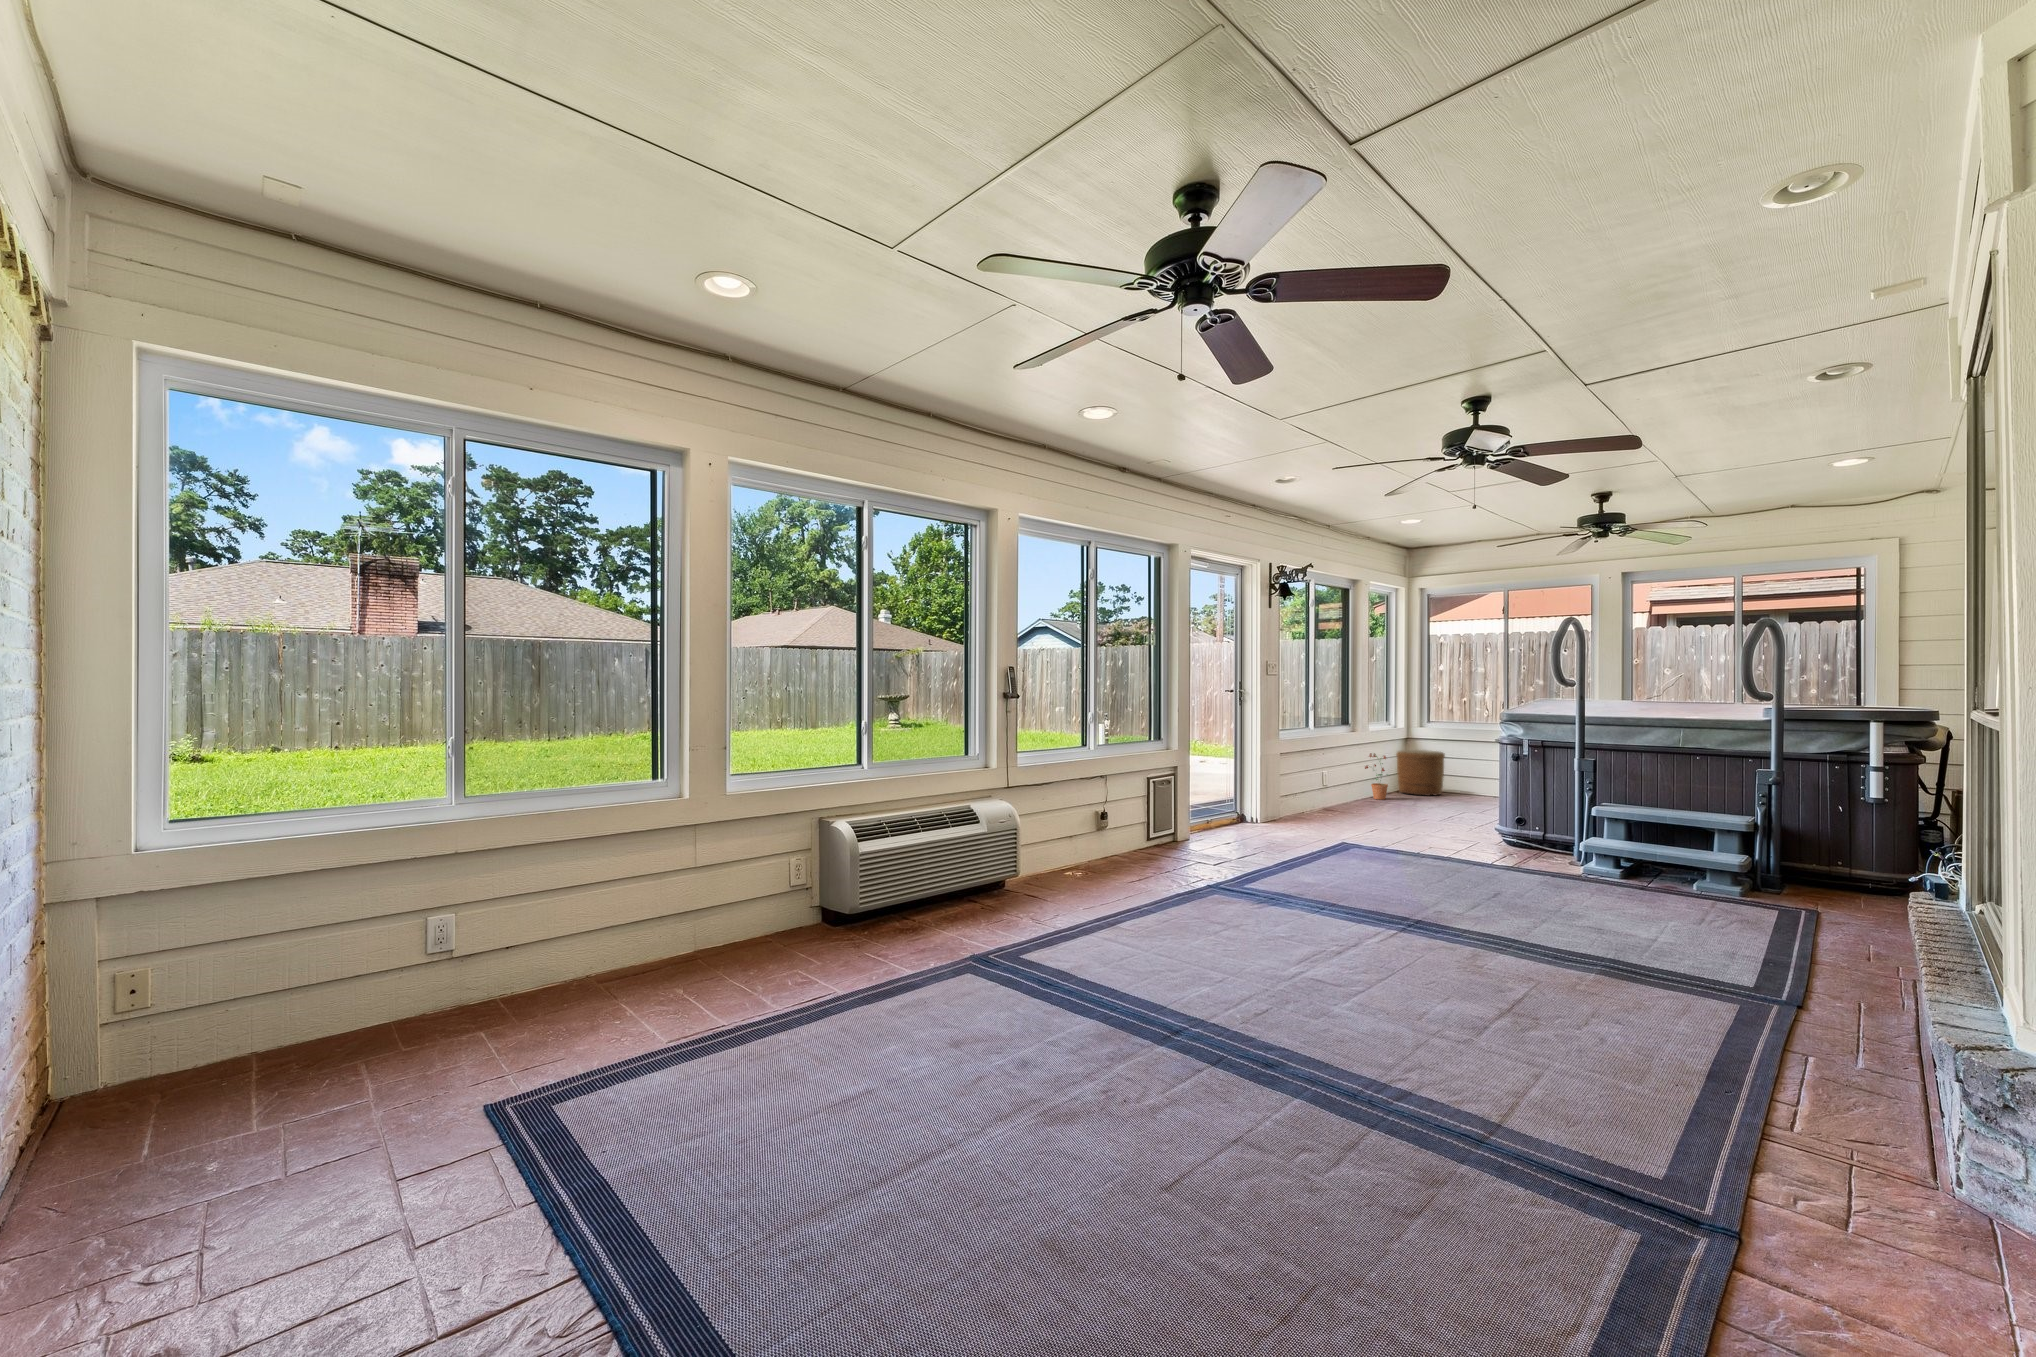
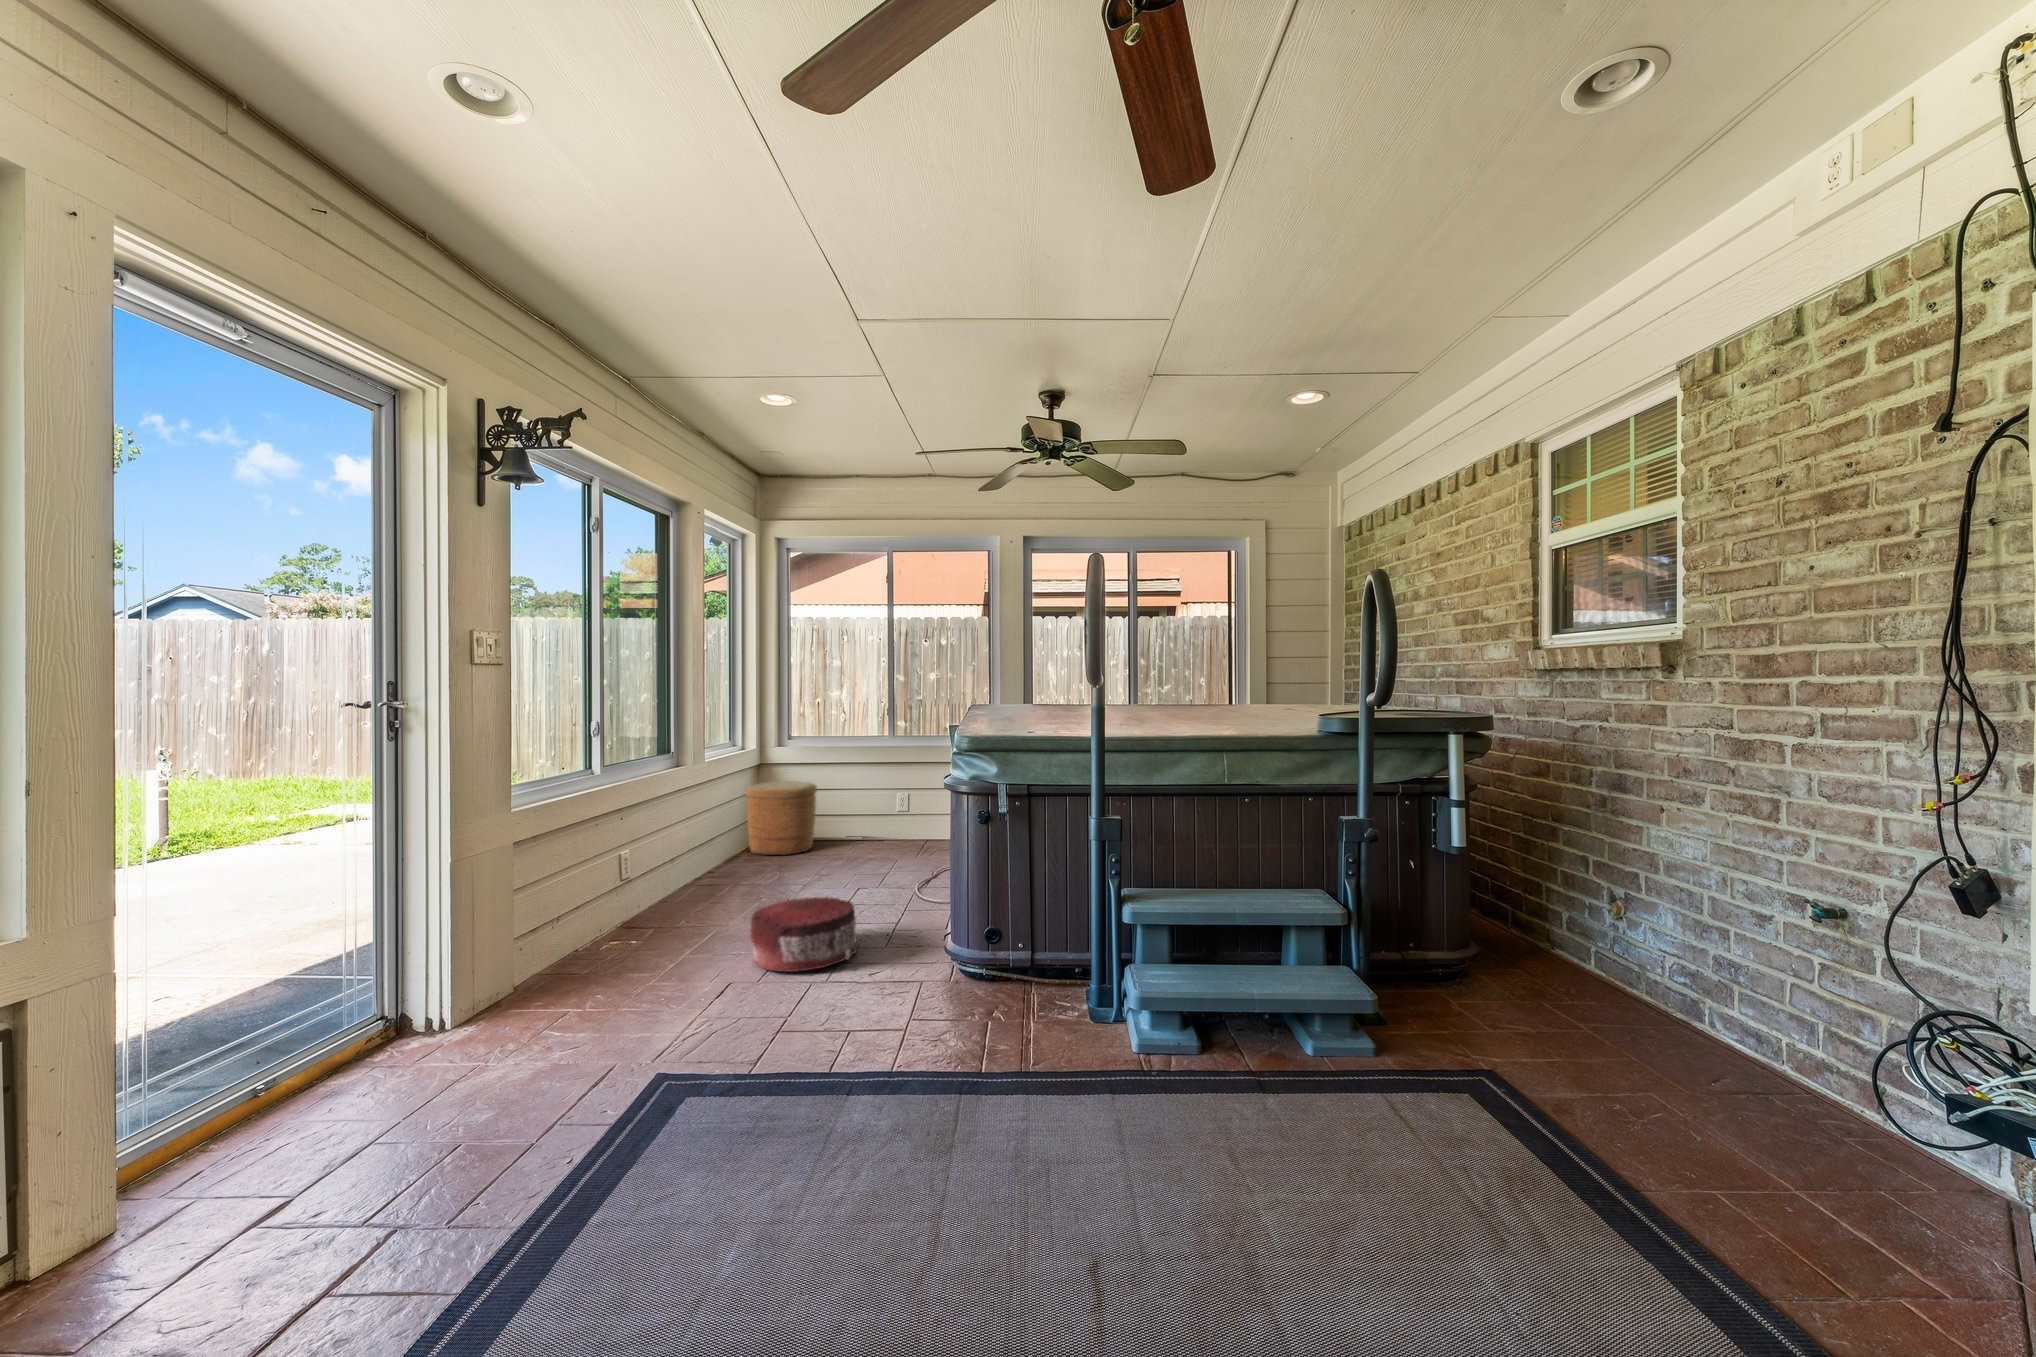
potted plant: present [1365,753,1388,800] -> none [697,799,741,878]
pouf: none [1387,797,1448,828] -> present [750,897,858,972]

